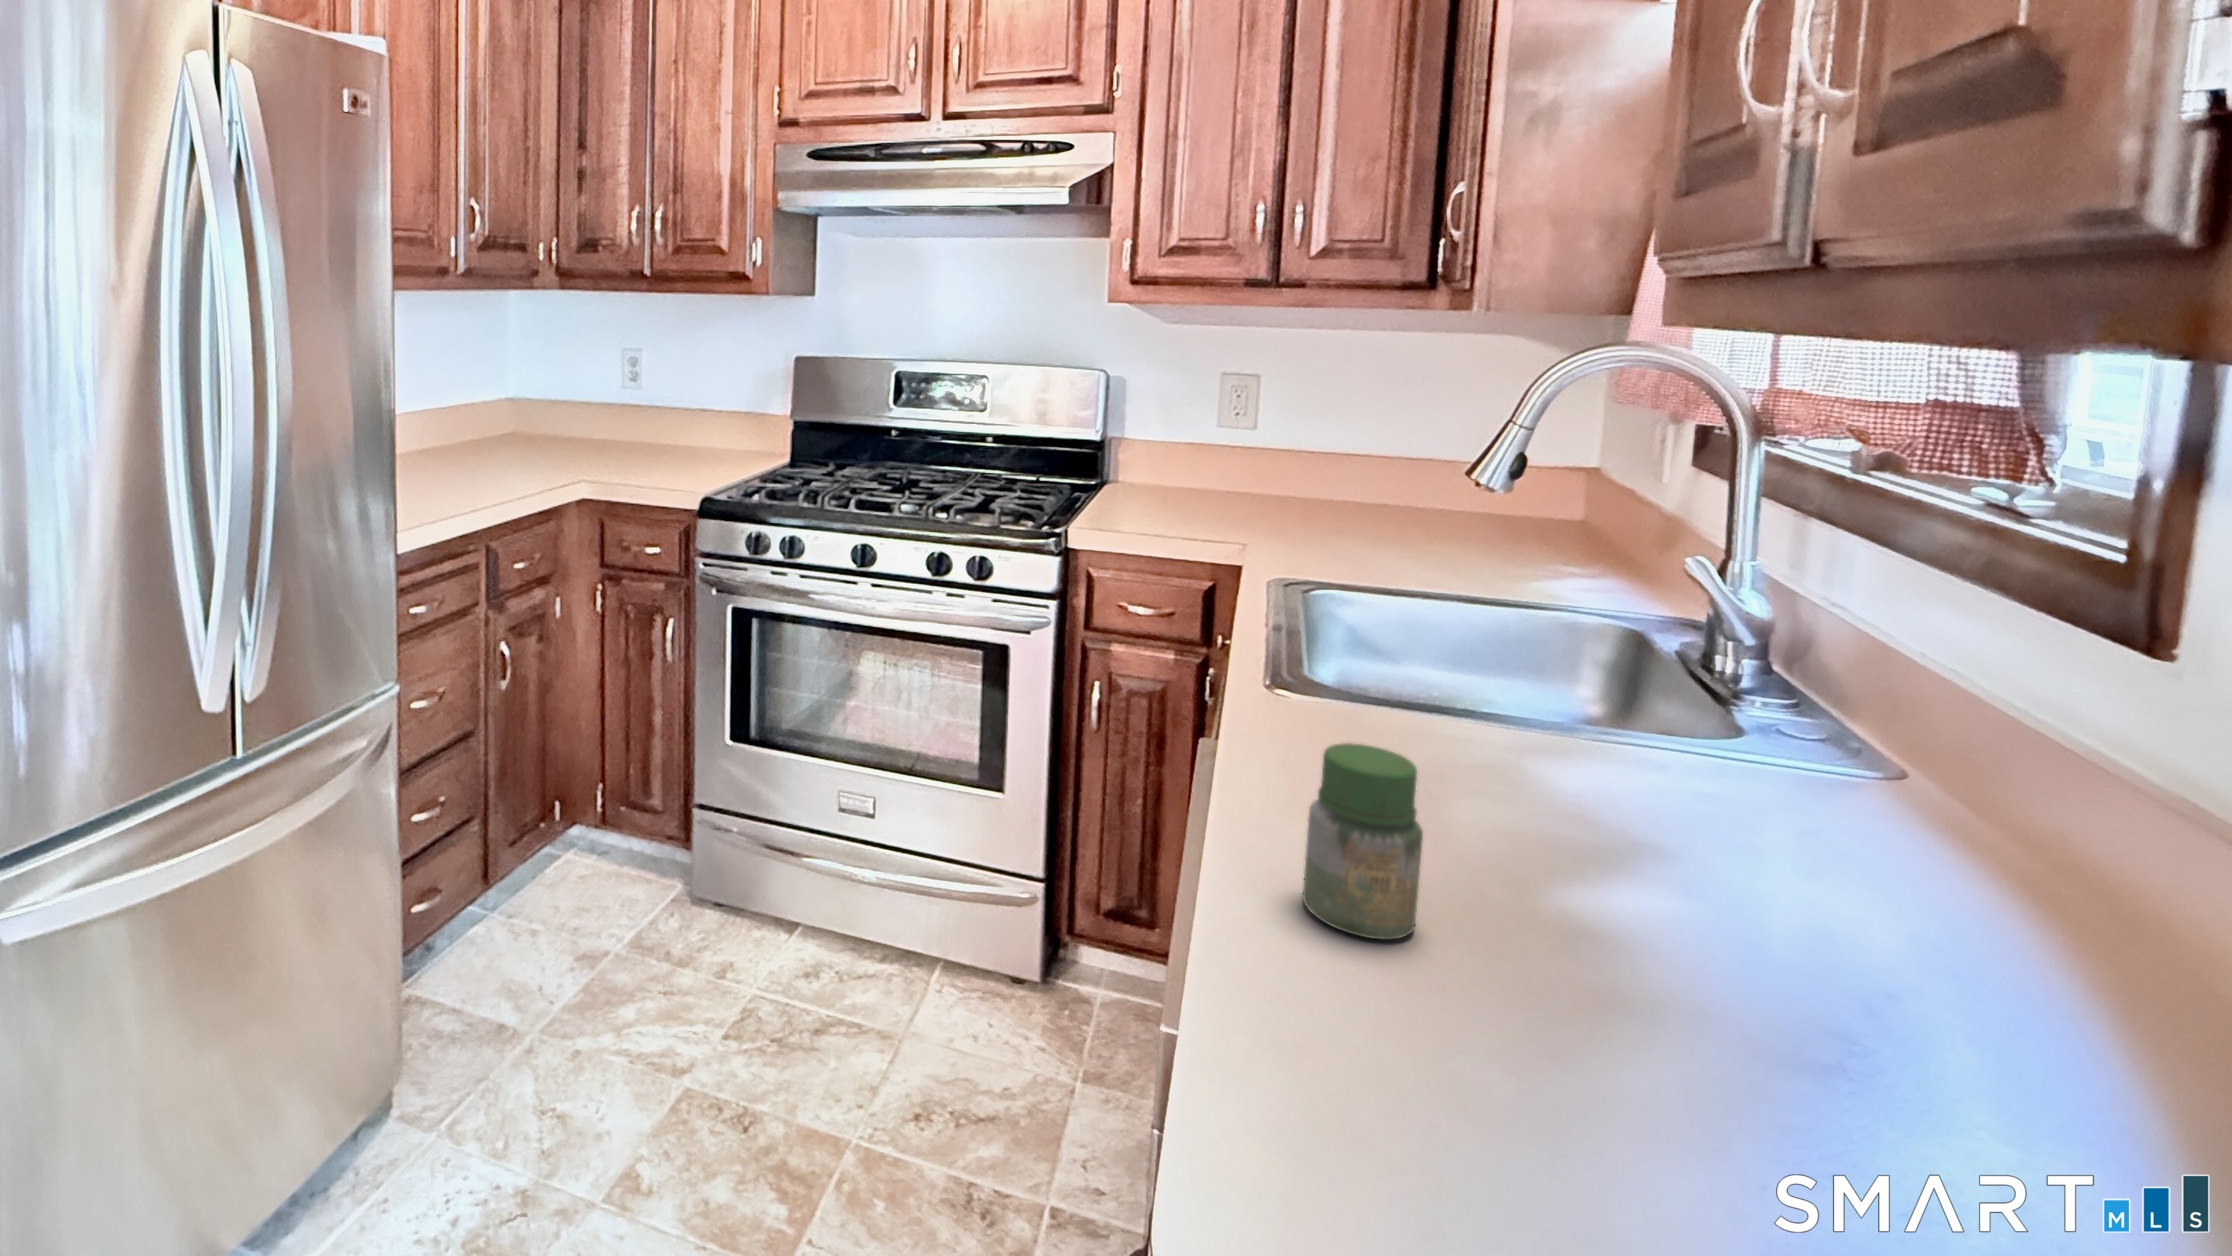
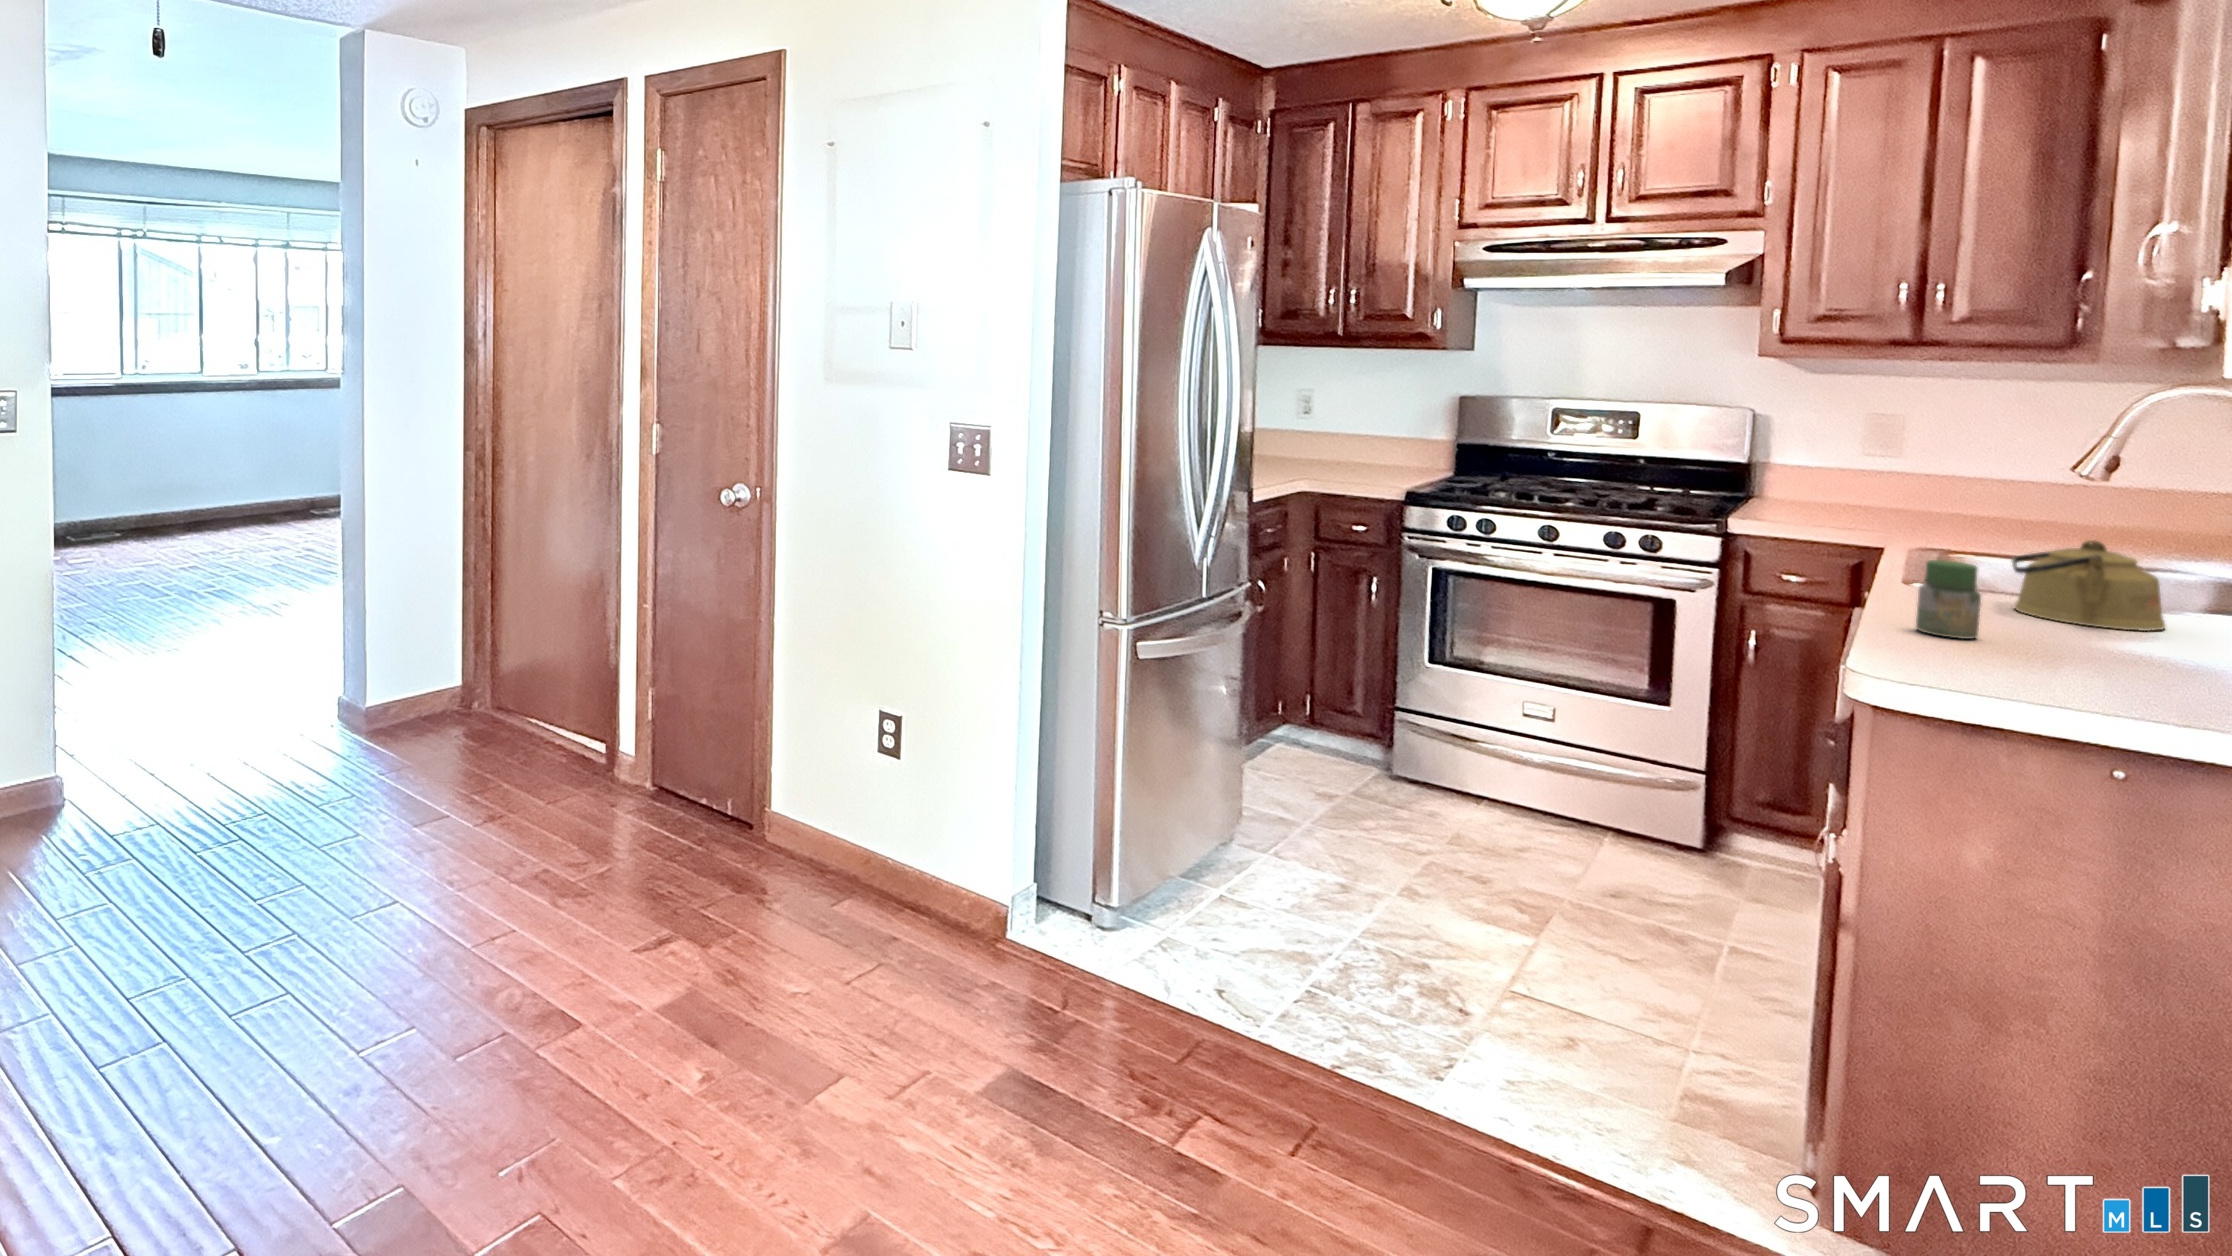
kettle: none [1425,633,1660,818] -> present [2012,540,2166,631]

